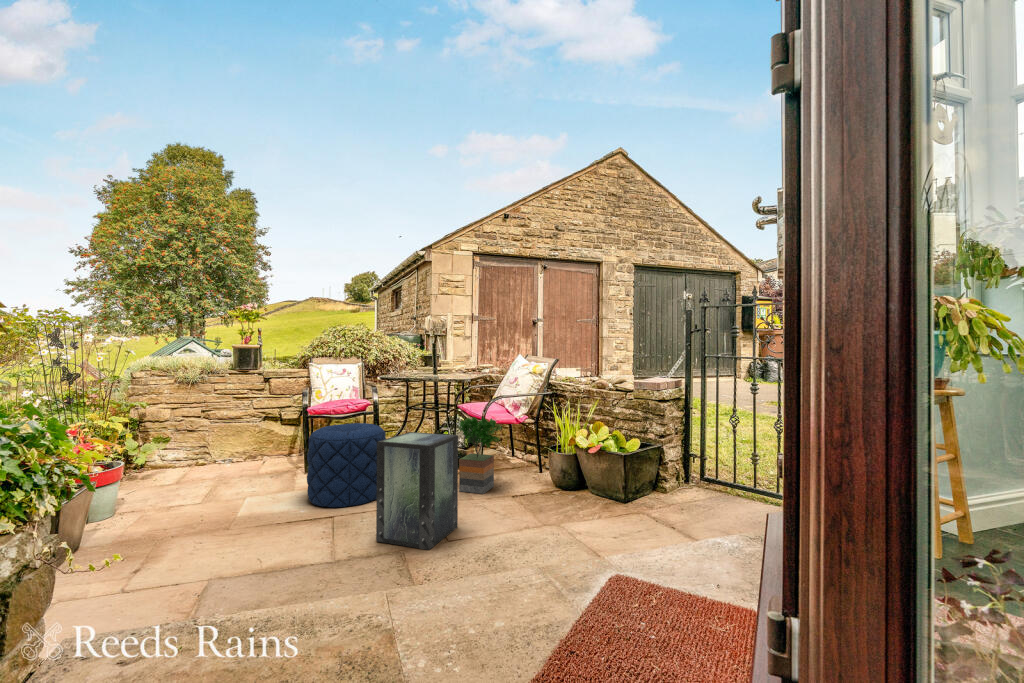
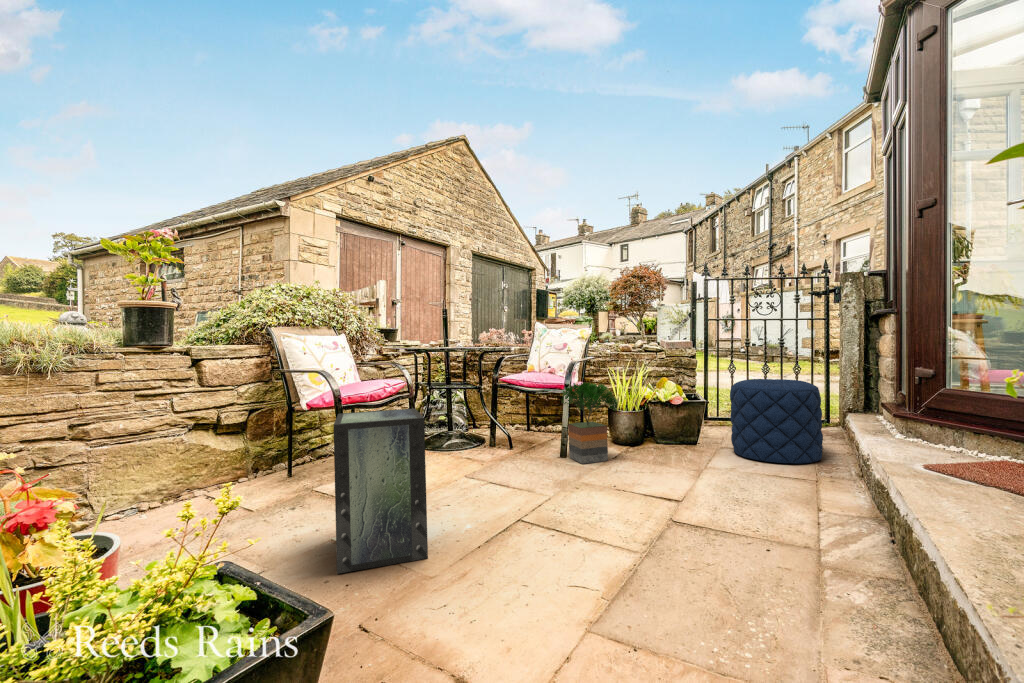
pouf: present [307,423,386,507] -> present [730,379,823,464]
storage box: present [376,432,458,550] -> present [334,408,428,574]

